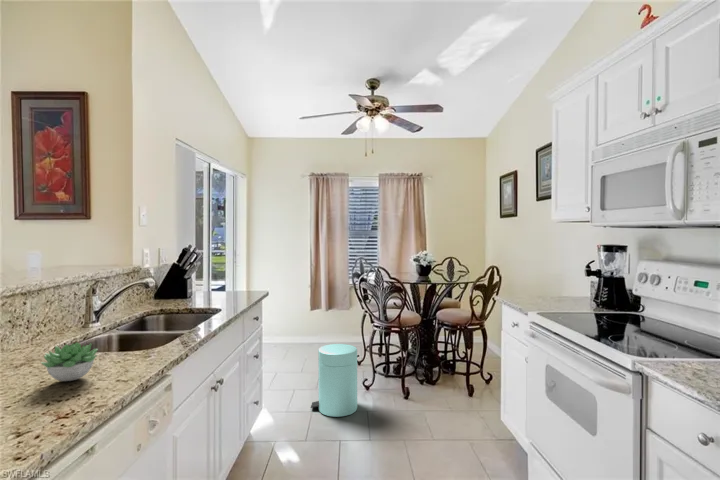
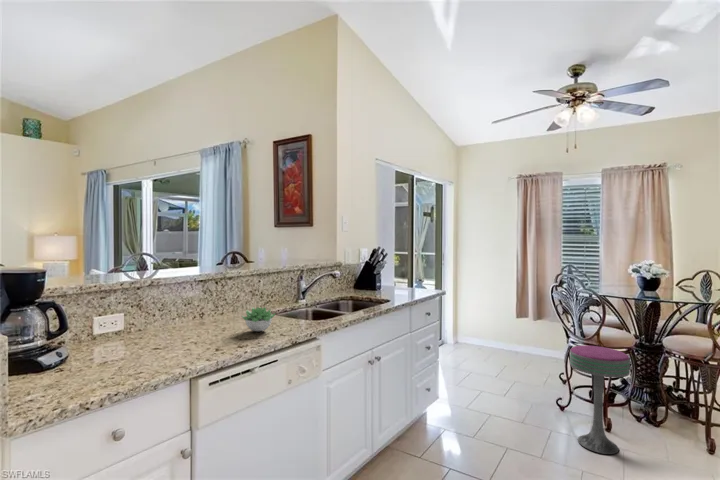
bar stool: none [382,327,426,418] -> present [570,345,630,454]
trash can: present [311,344,357,417] -> none [489,352,541,429]

